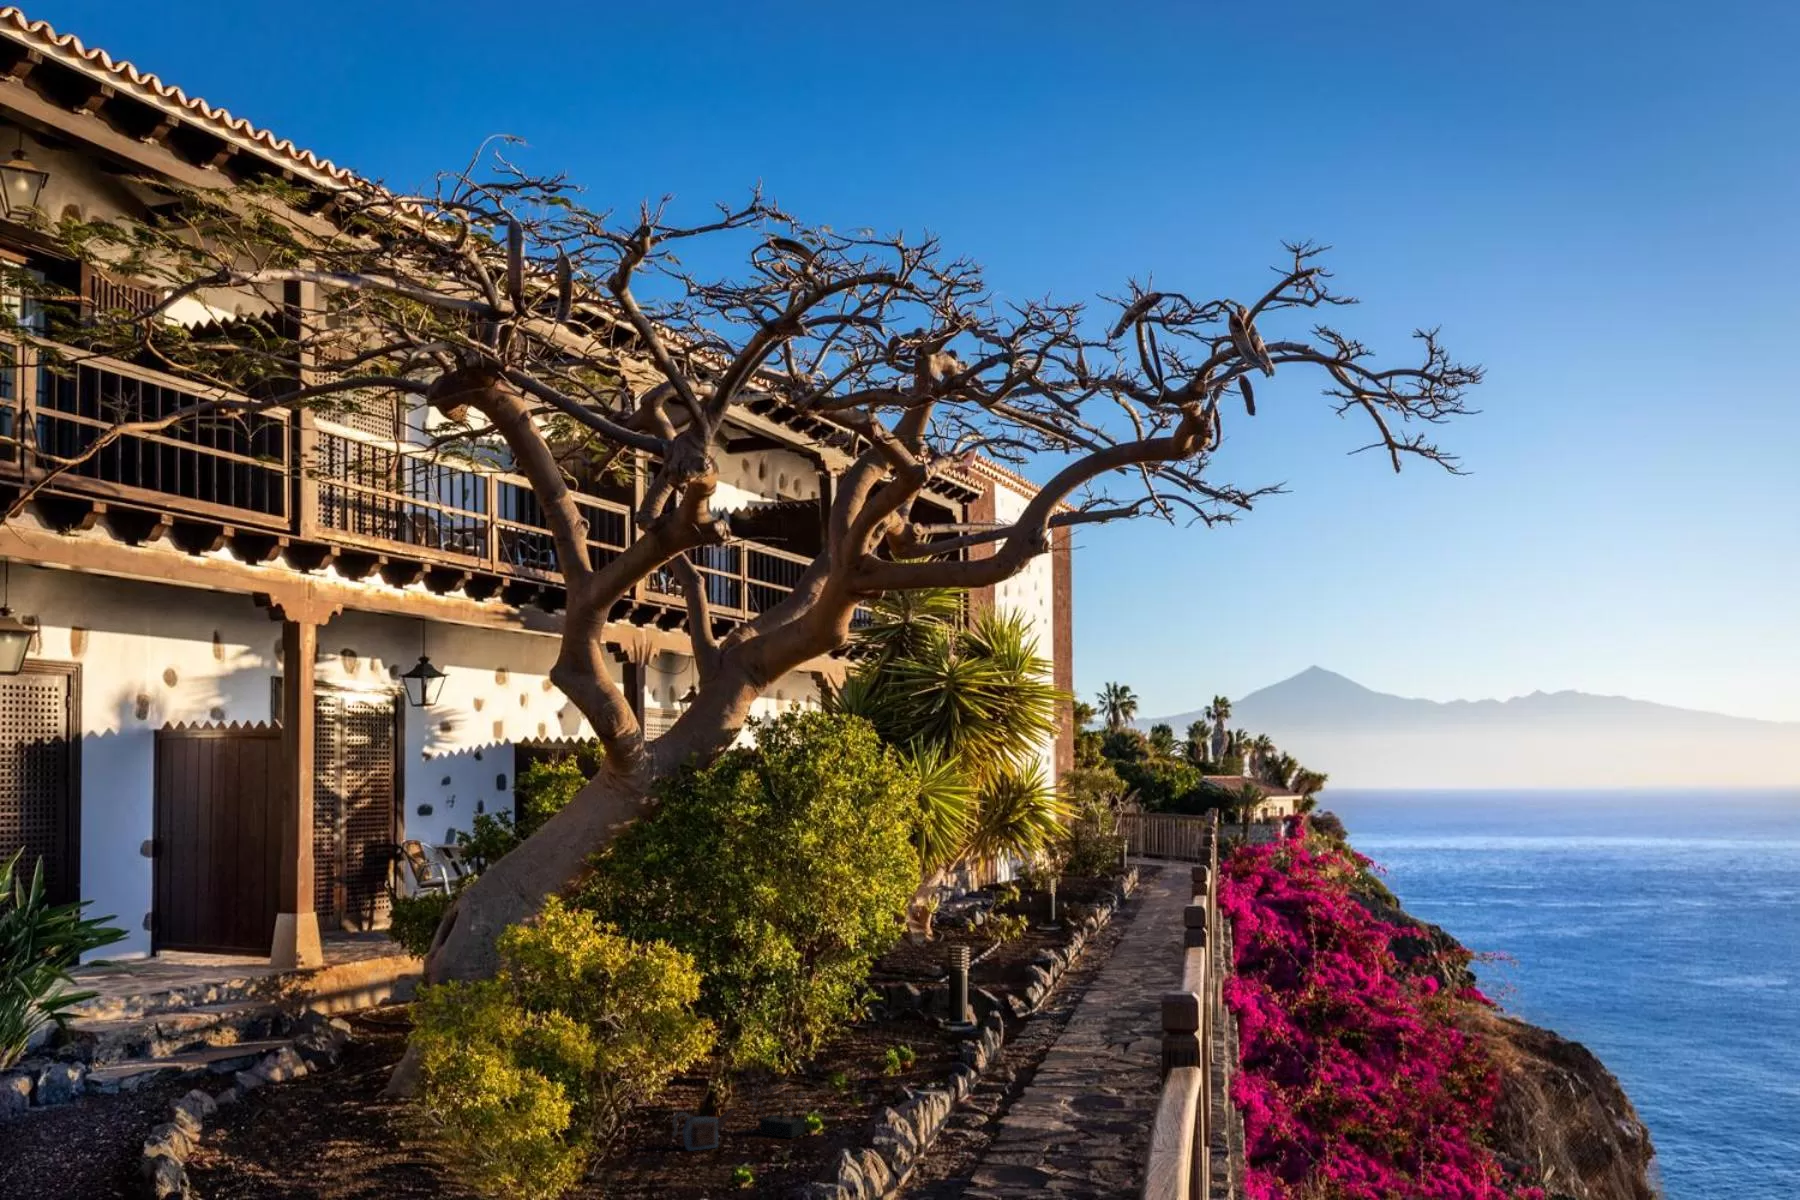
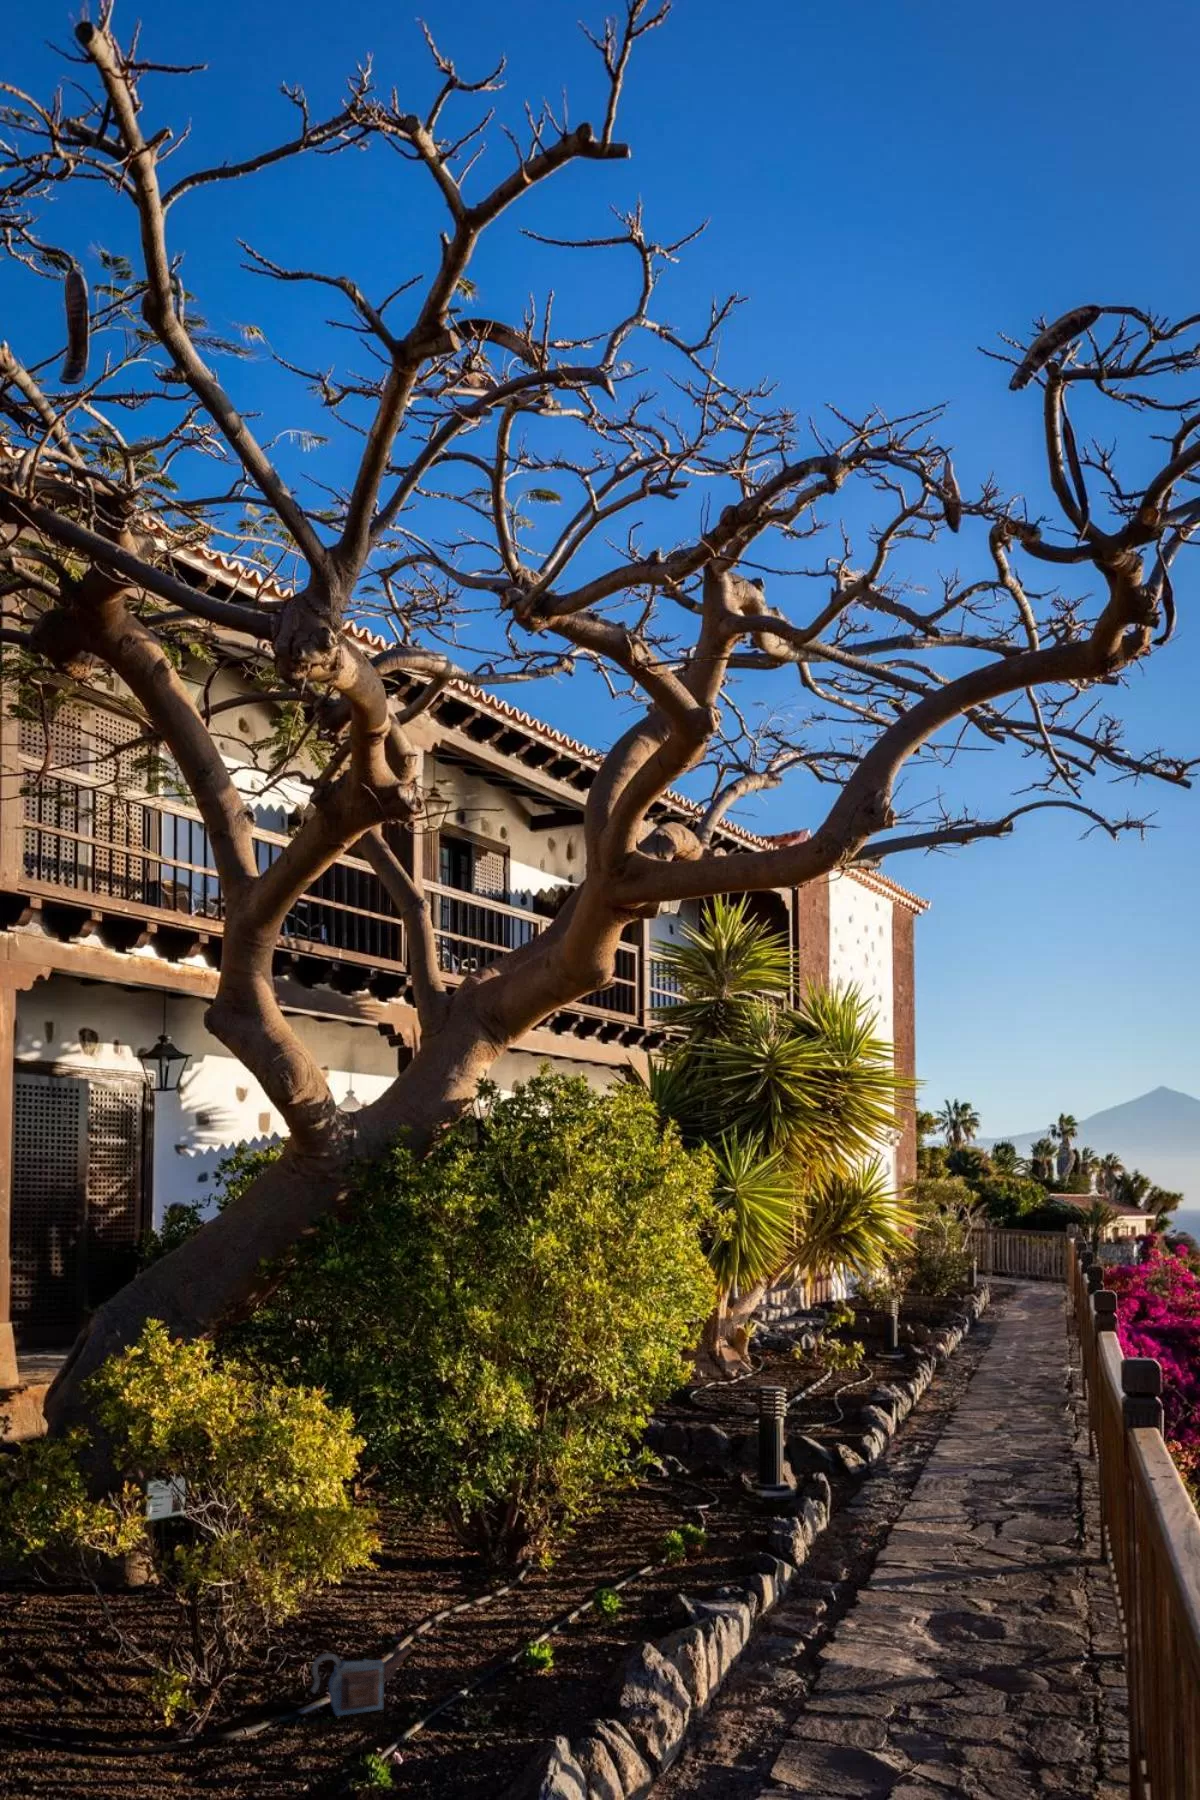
decorative plant: present [750,1077,810,1138] -> none [438,1589,535,1692]

